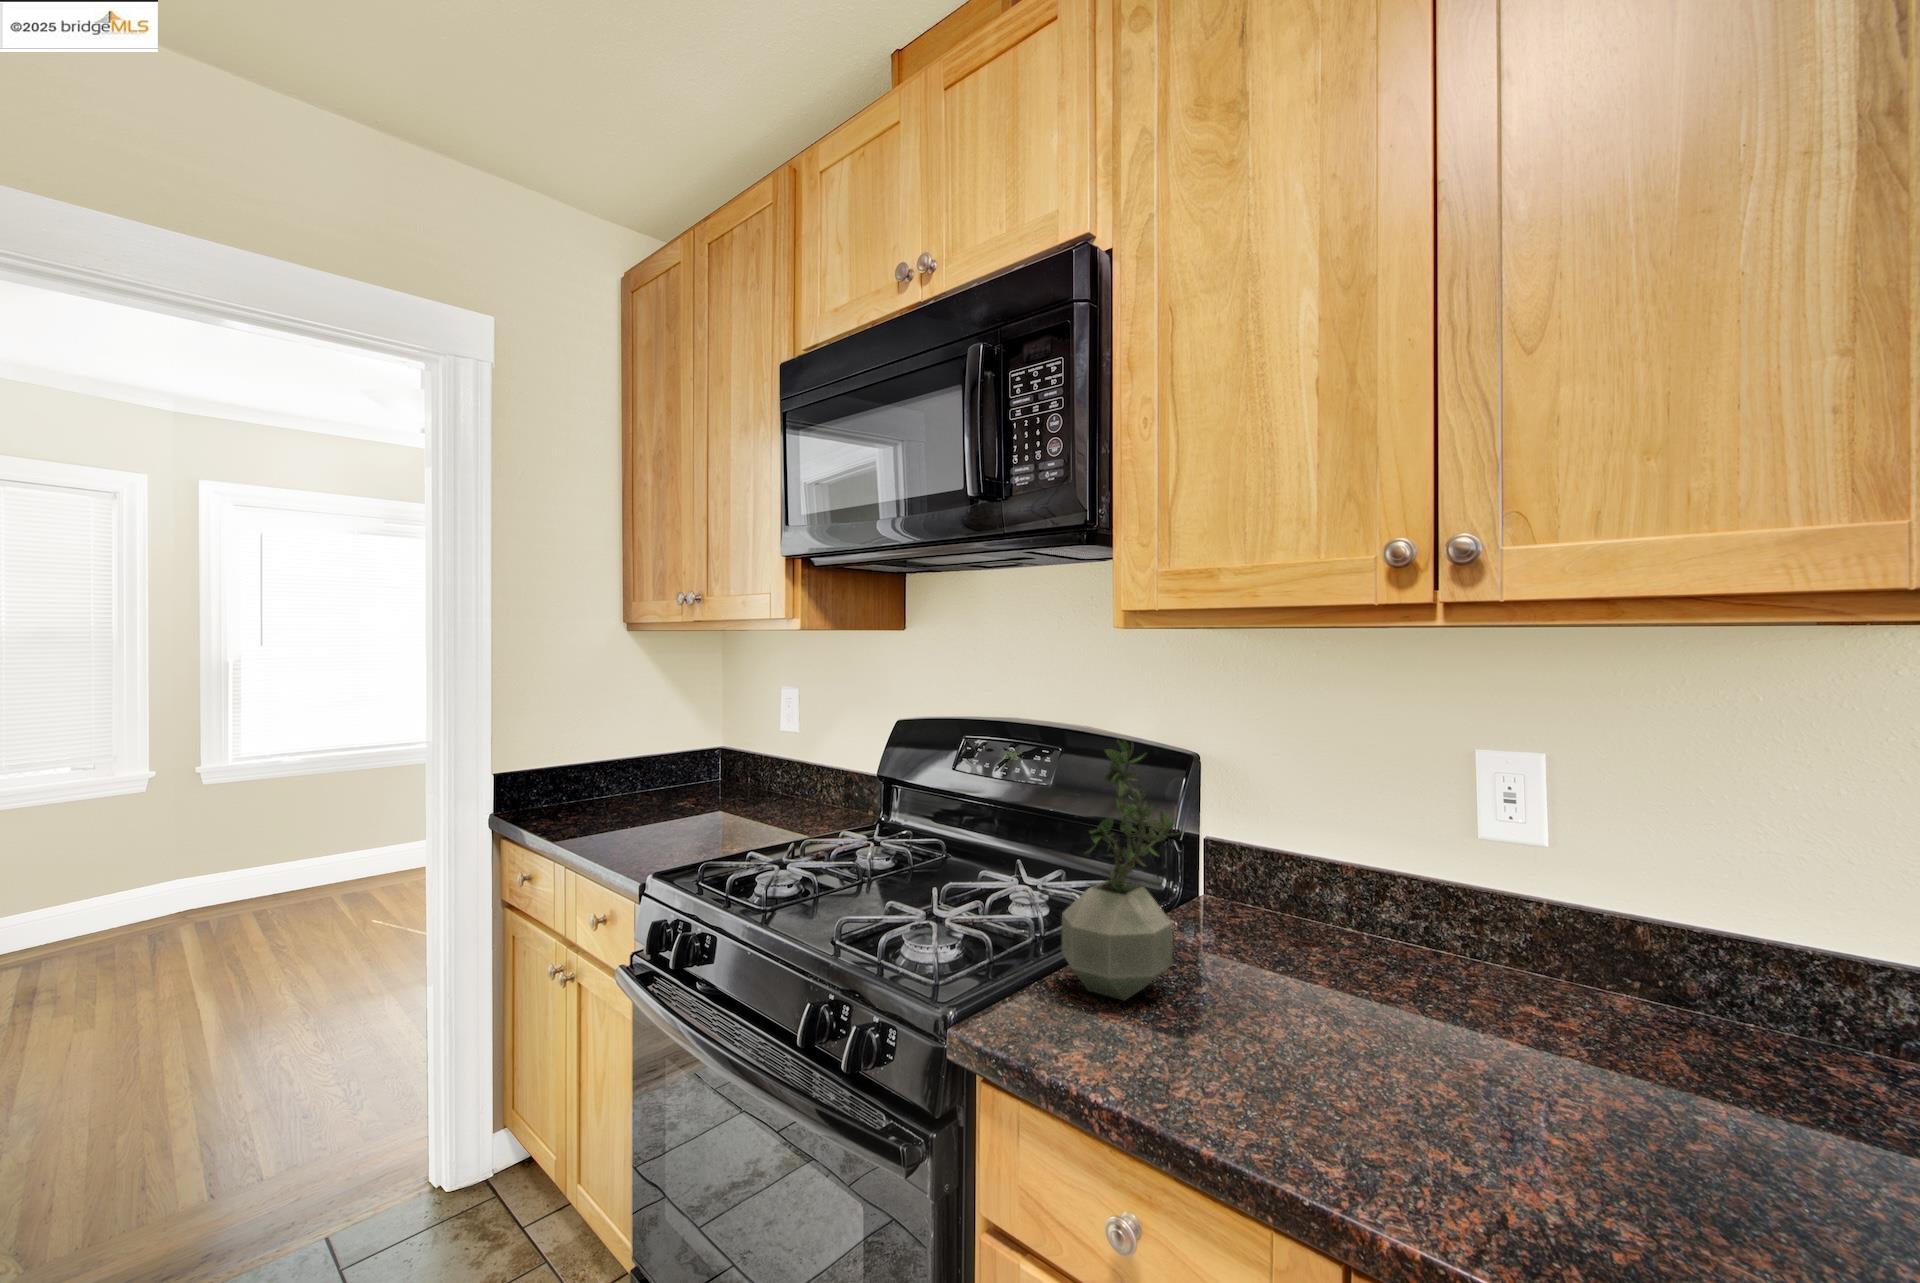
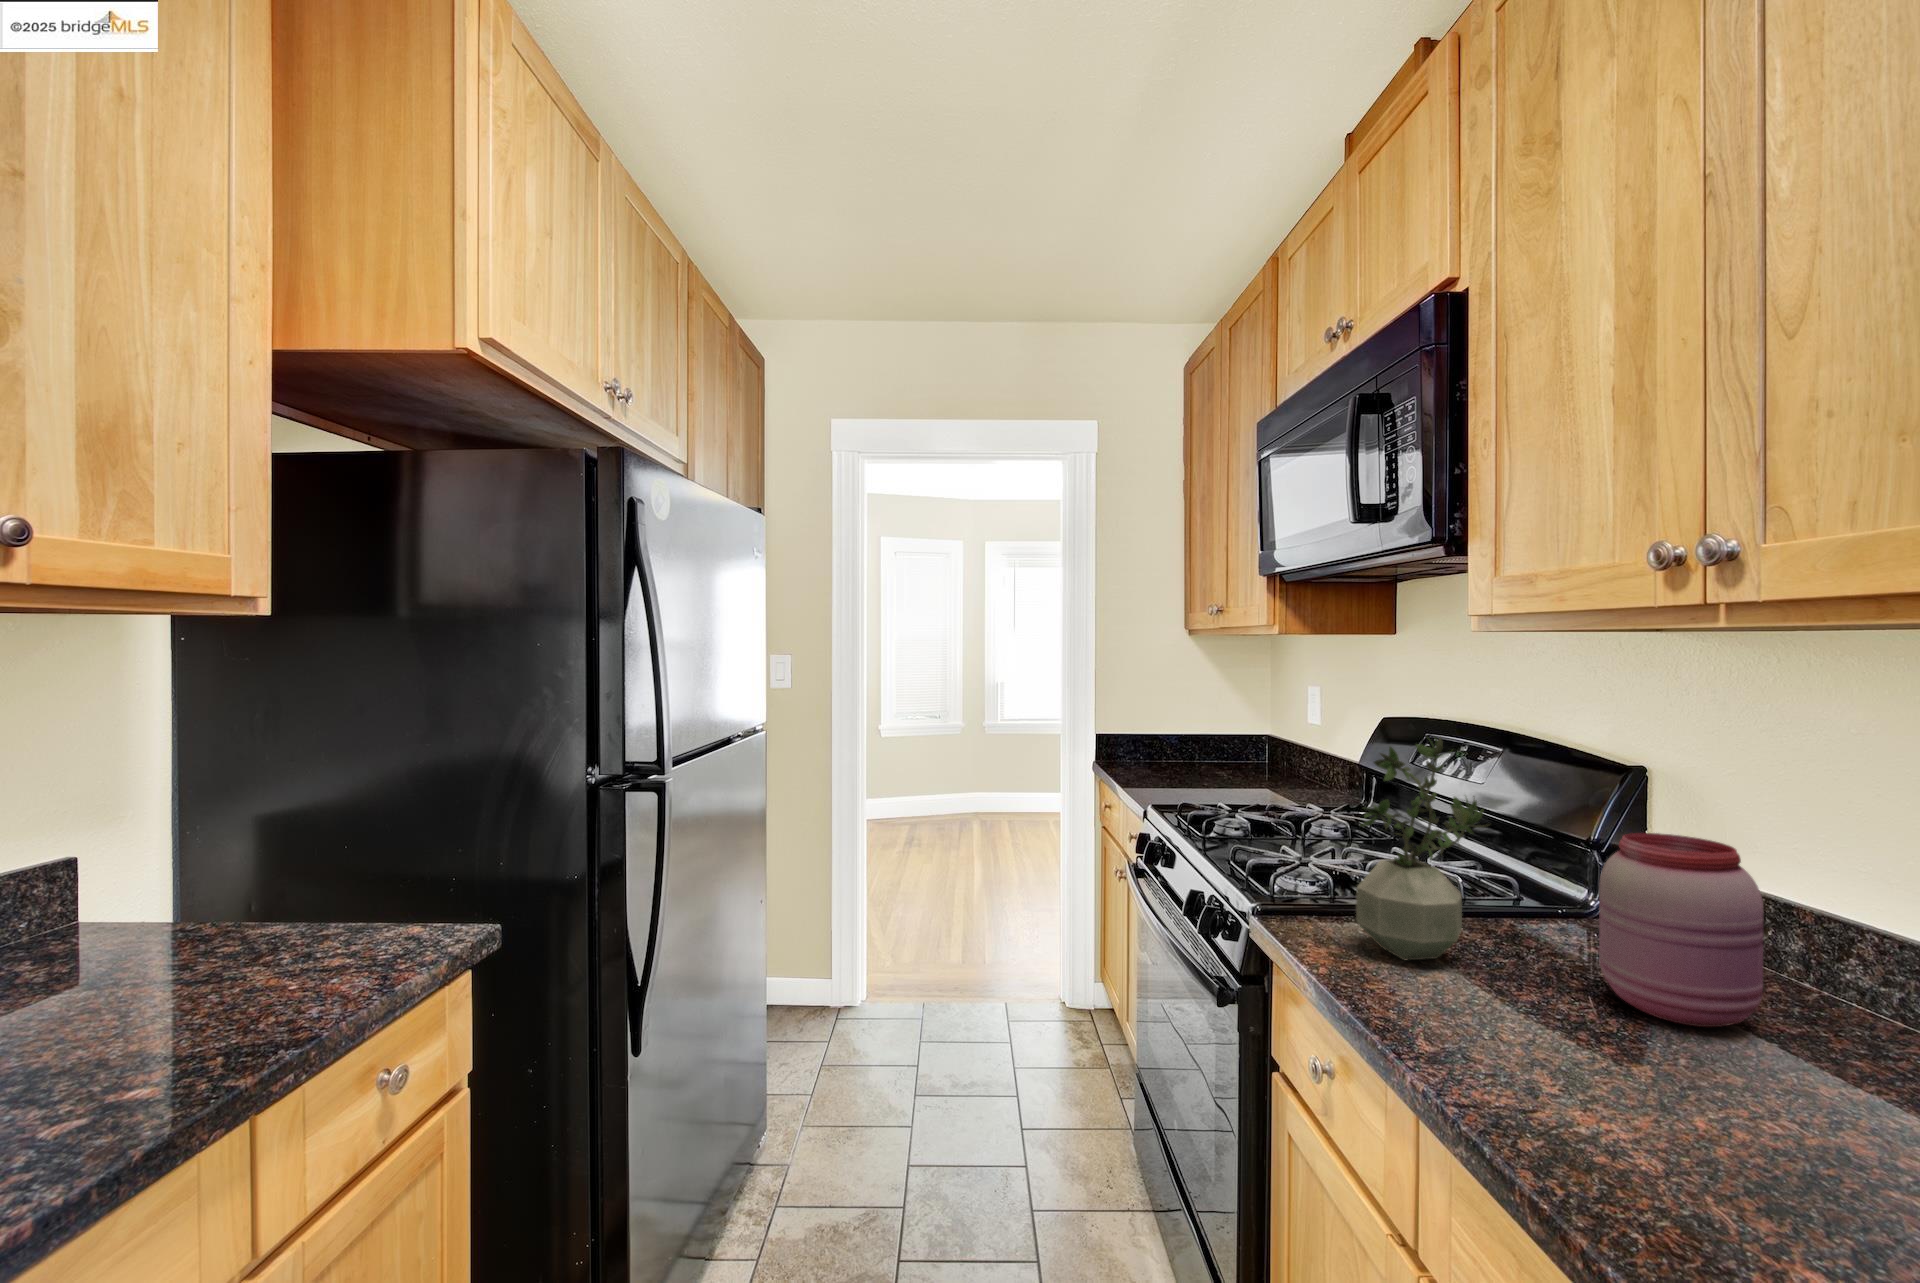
jar: none [1275,817,1403,997] -> present [1599,833,1763,1027]

